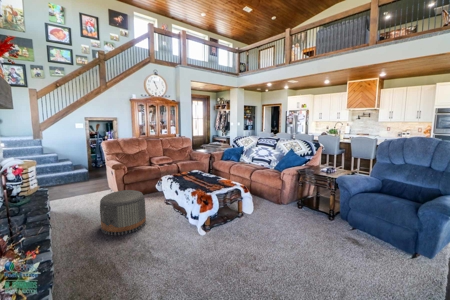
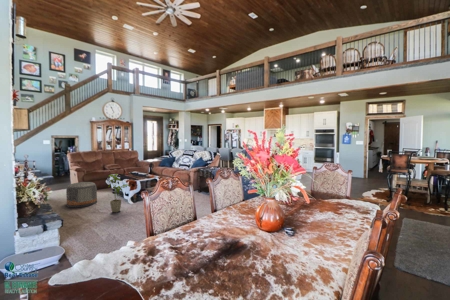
house plant: none [168,188,206,256] -> present [108,174,128,212]

